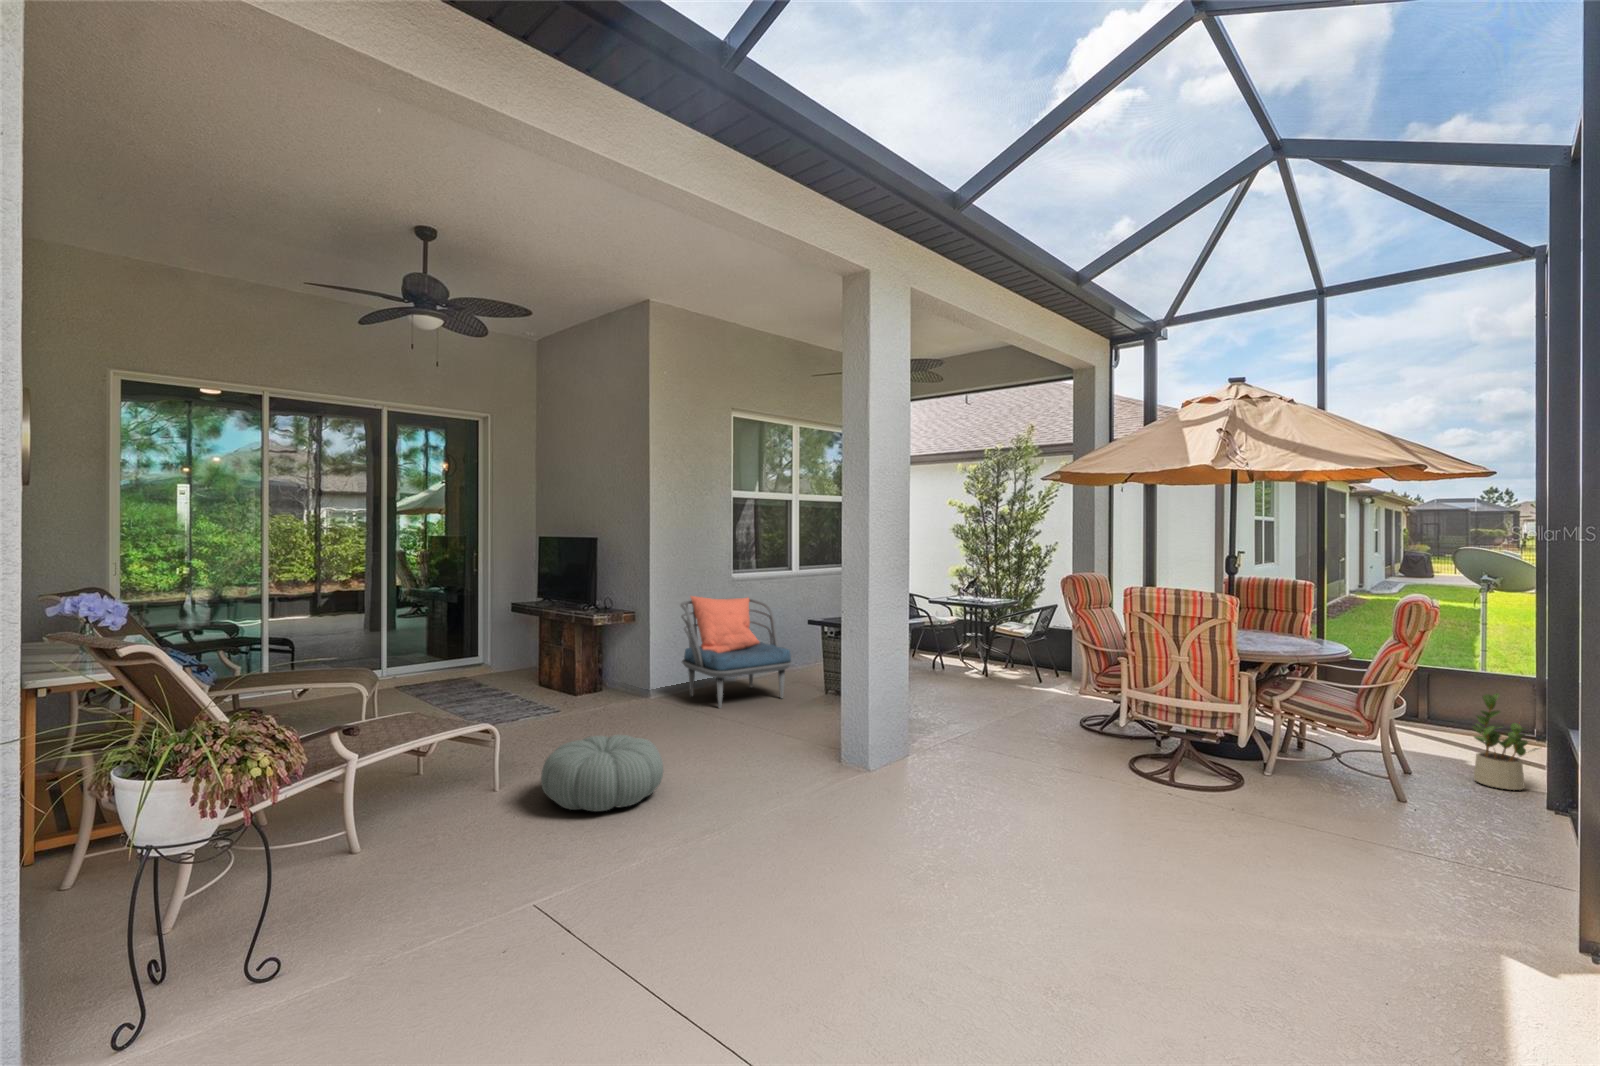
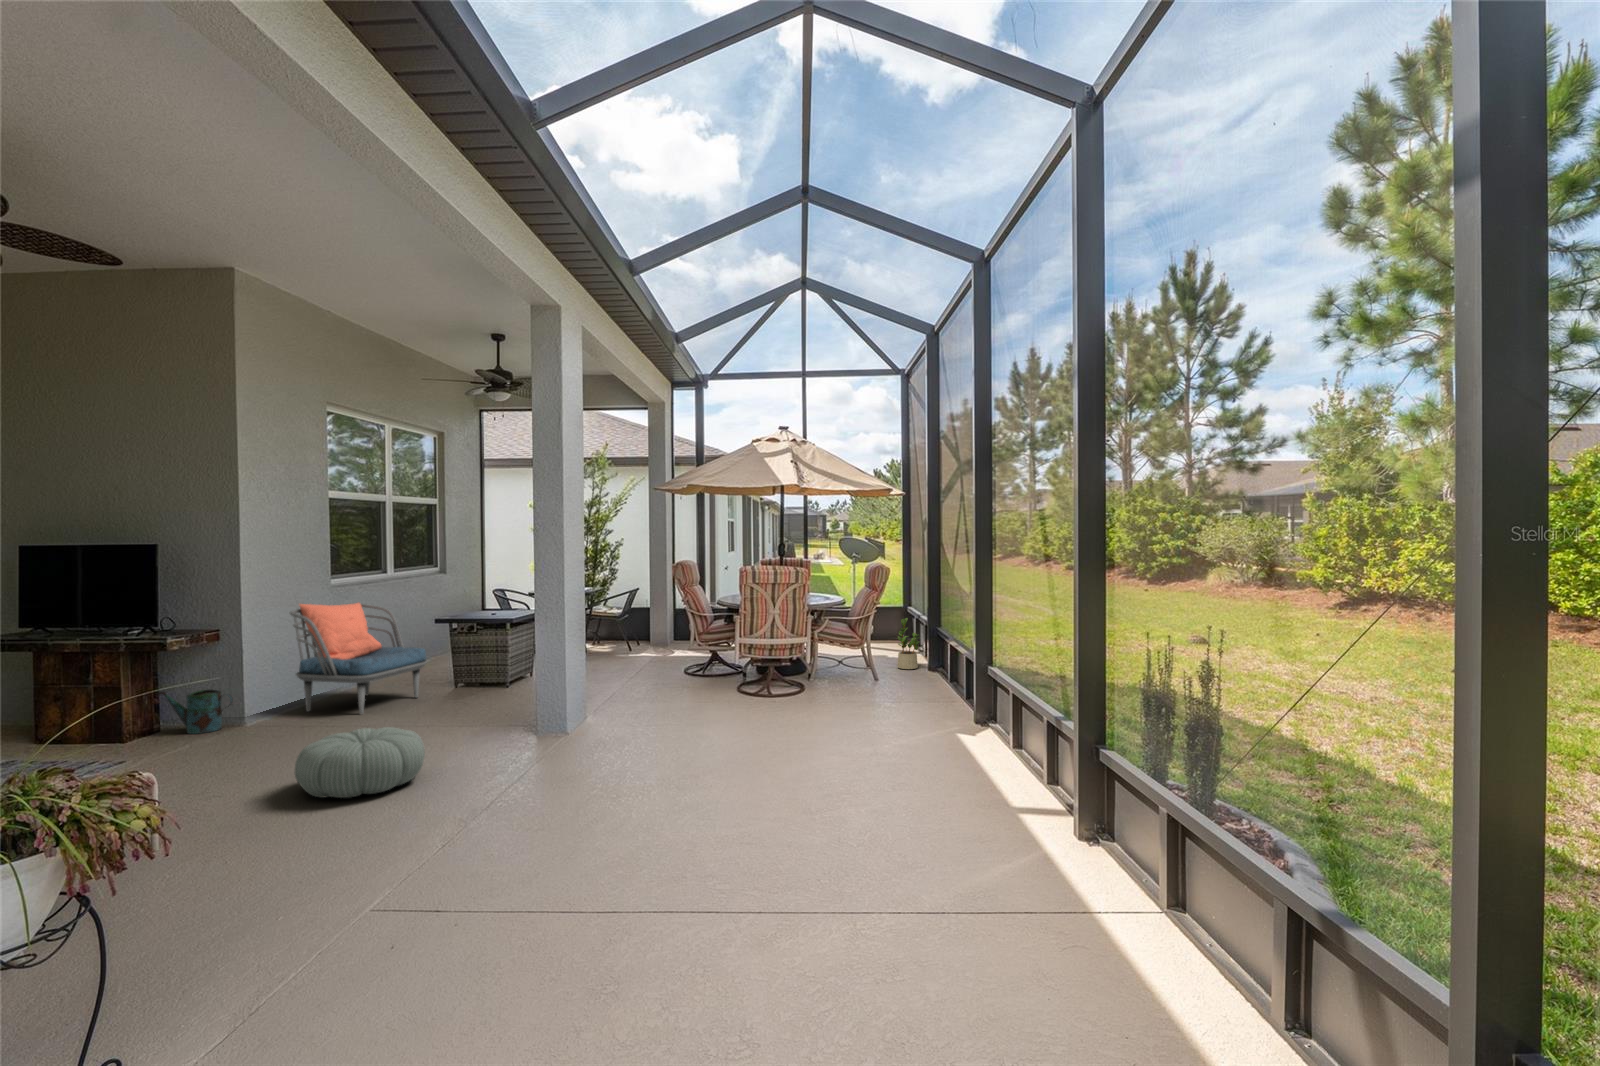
watering can: none [583,660,626,703] -> present [158,690,233,734]

